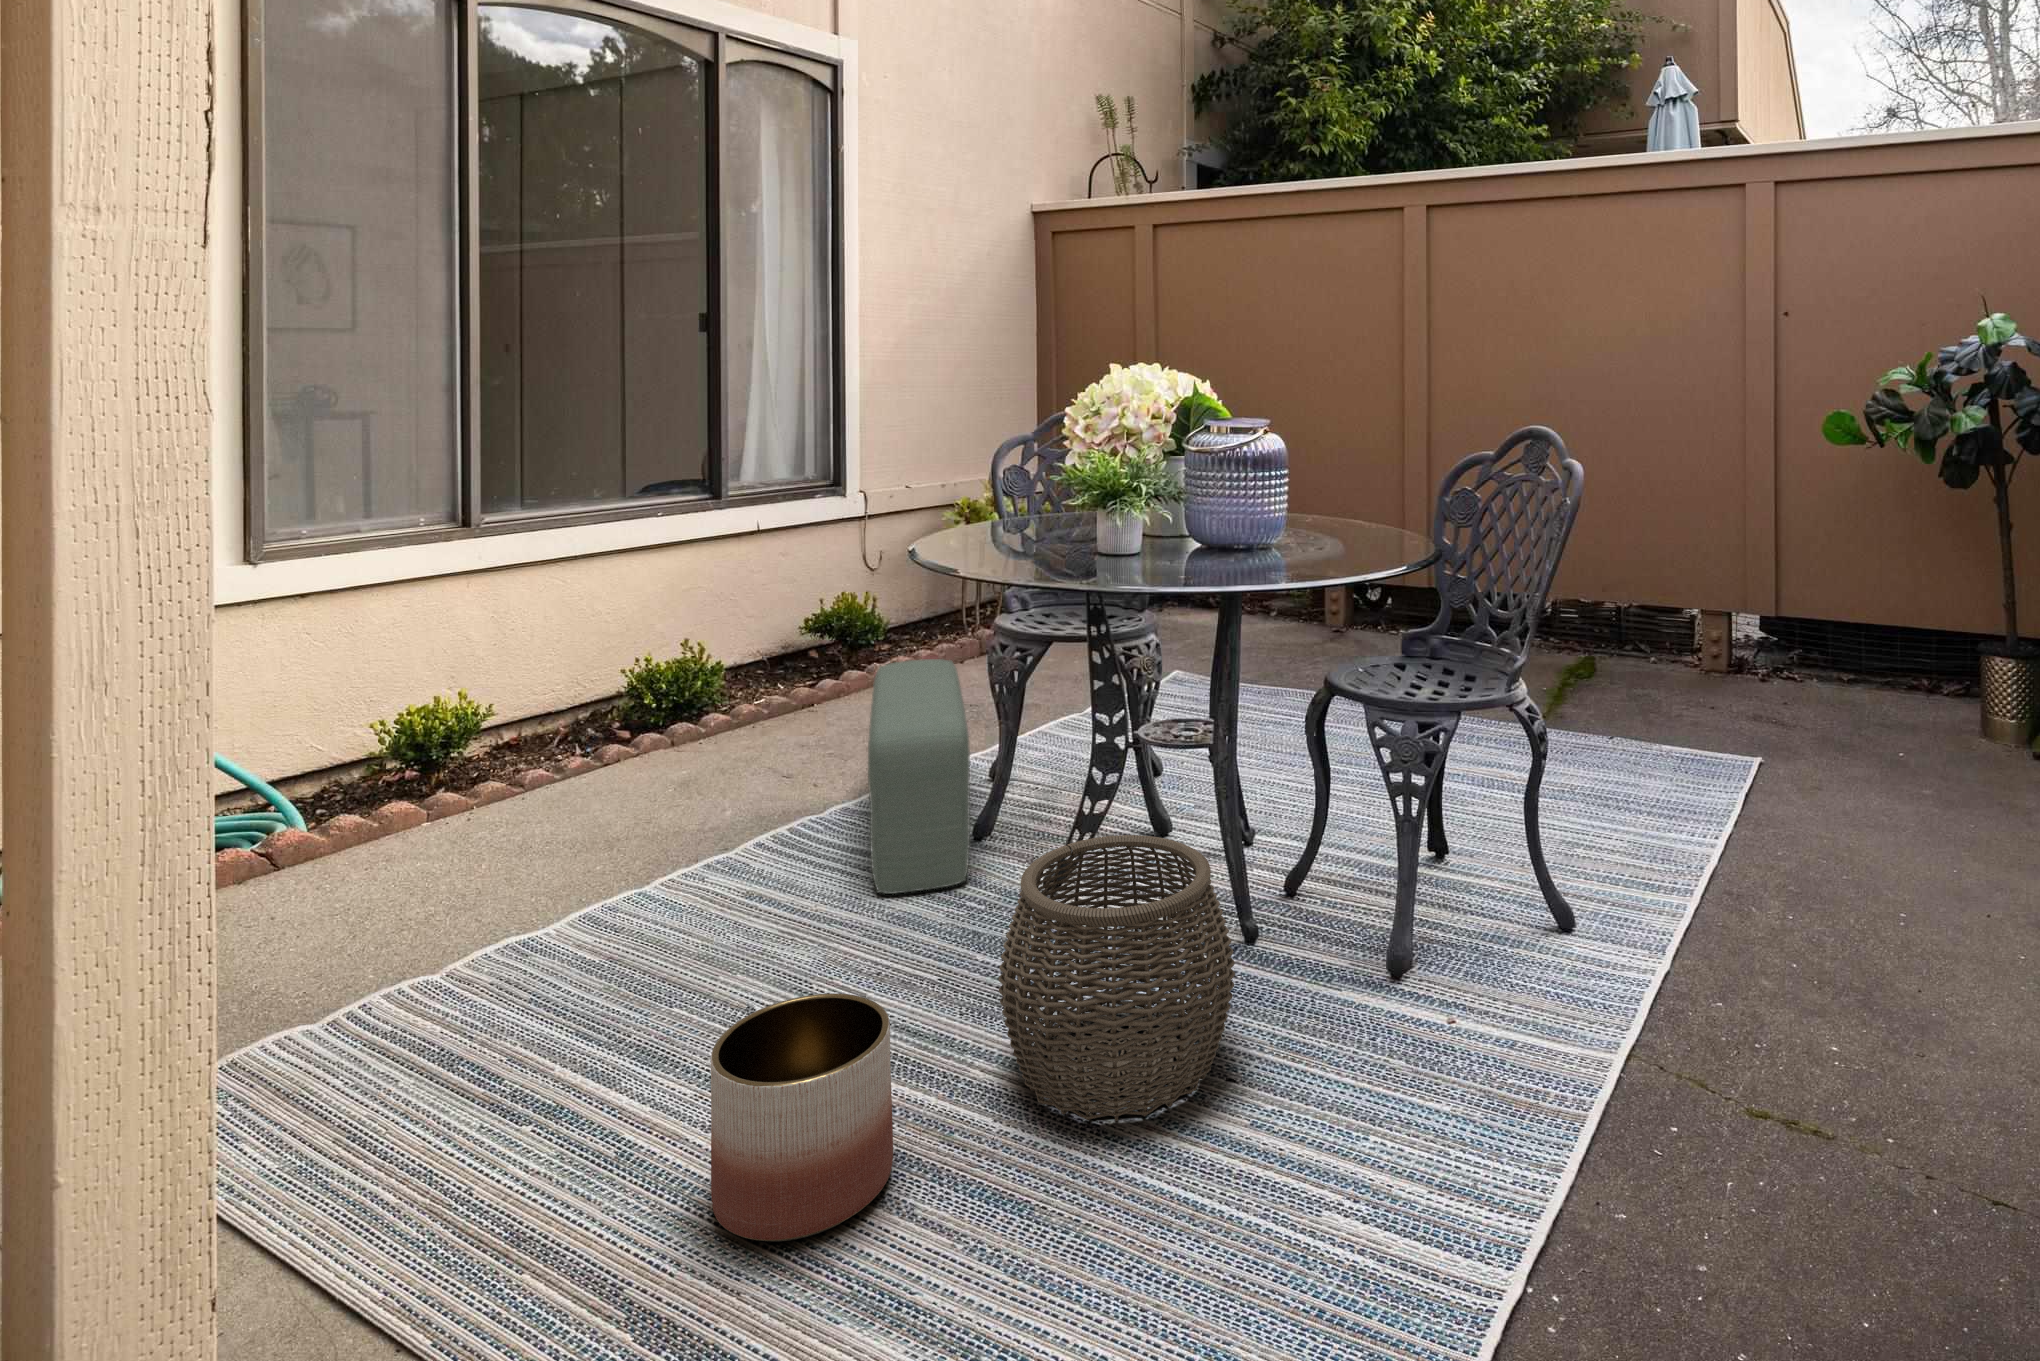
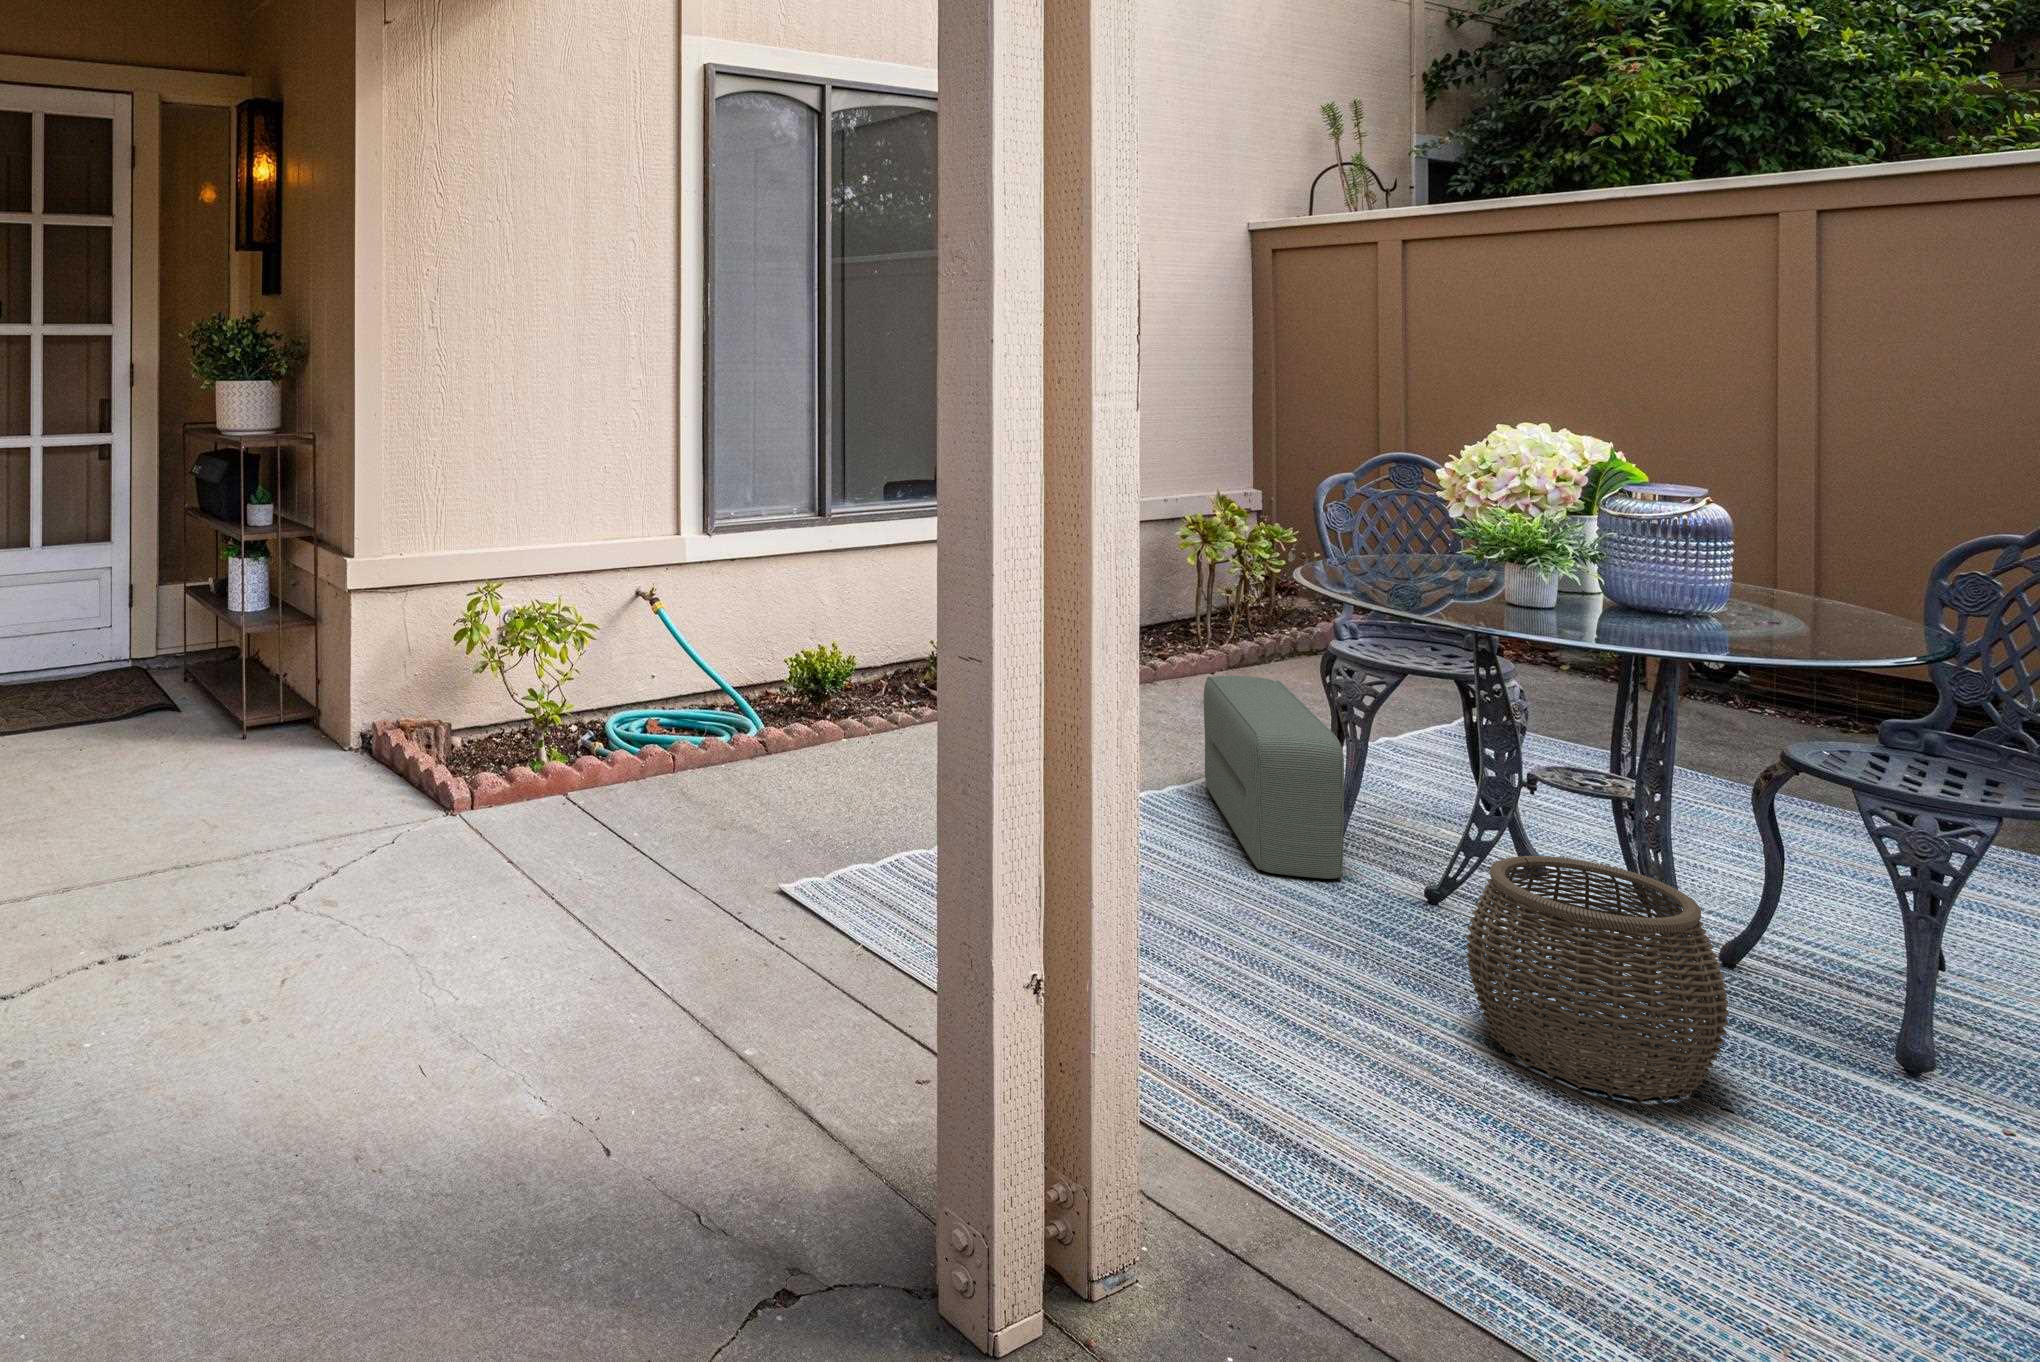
planter: present [711,993,893,1241] -> none [1257,921,1406,1094]

